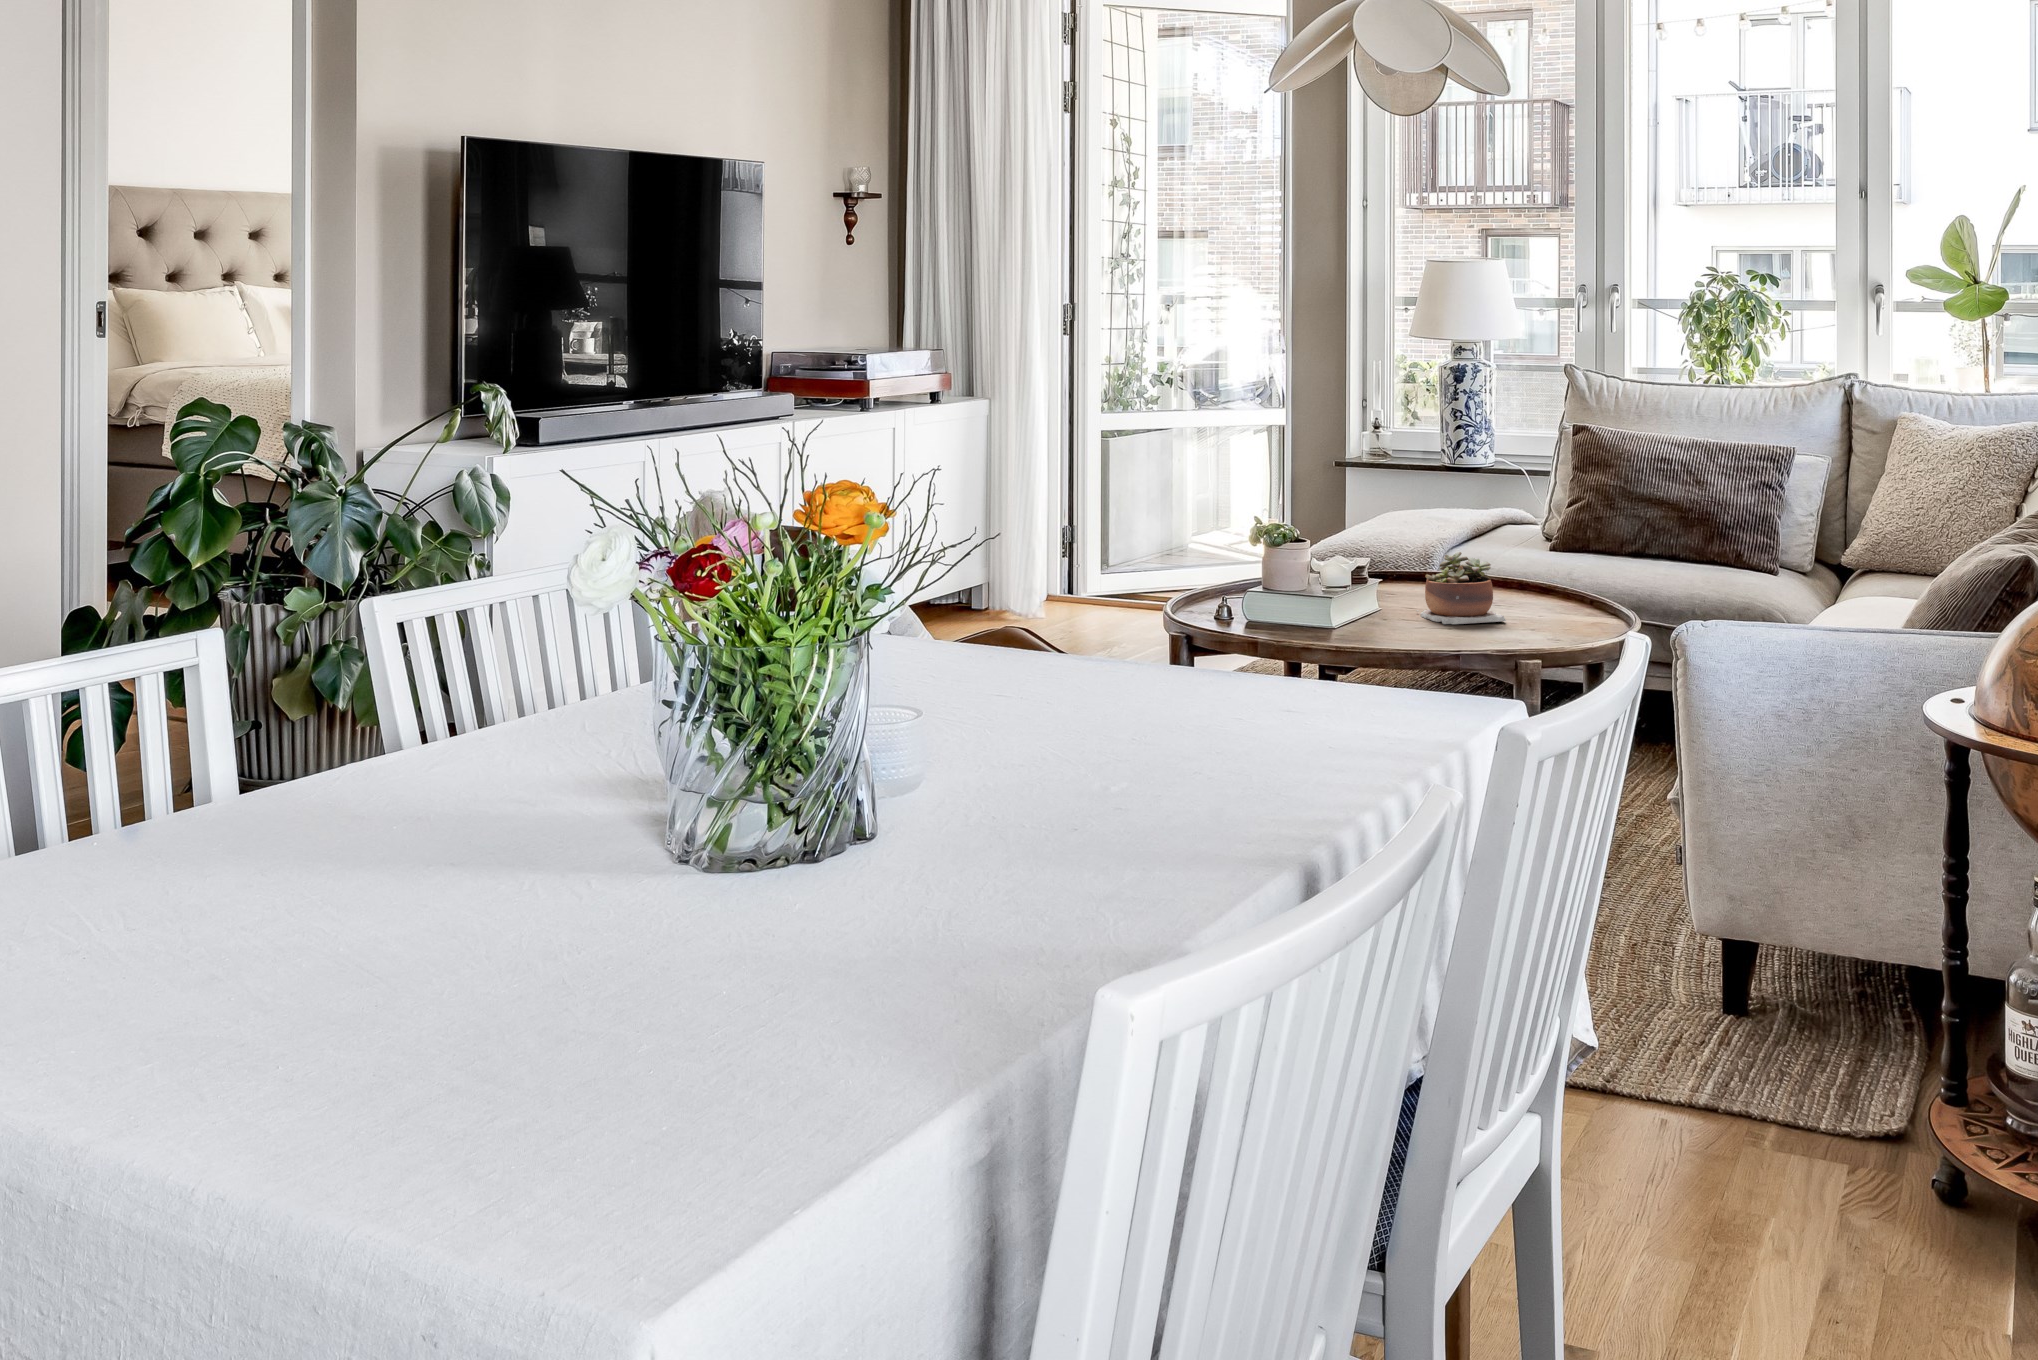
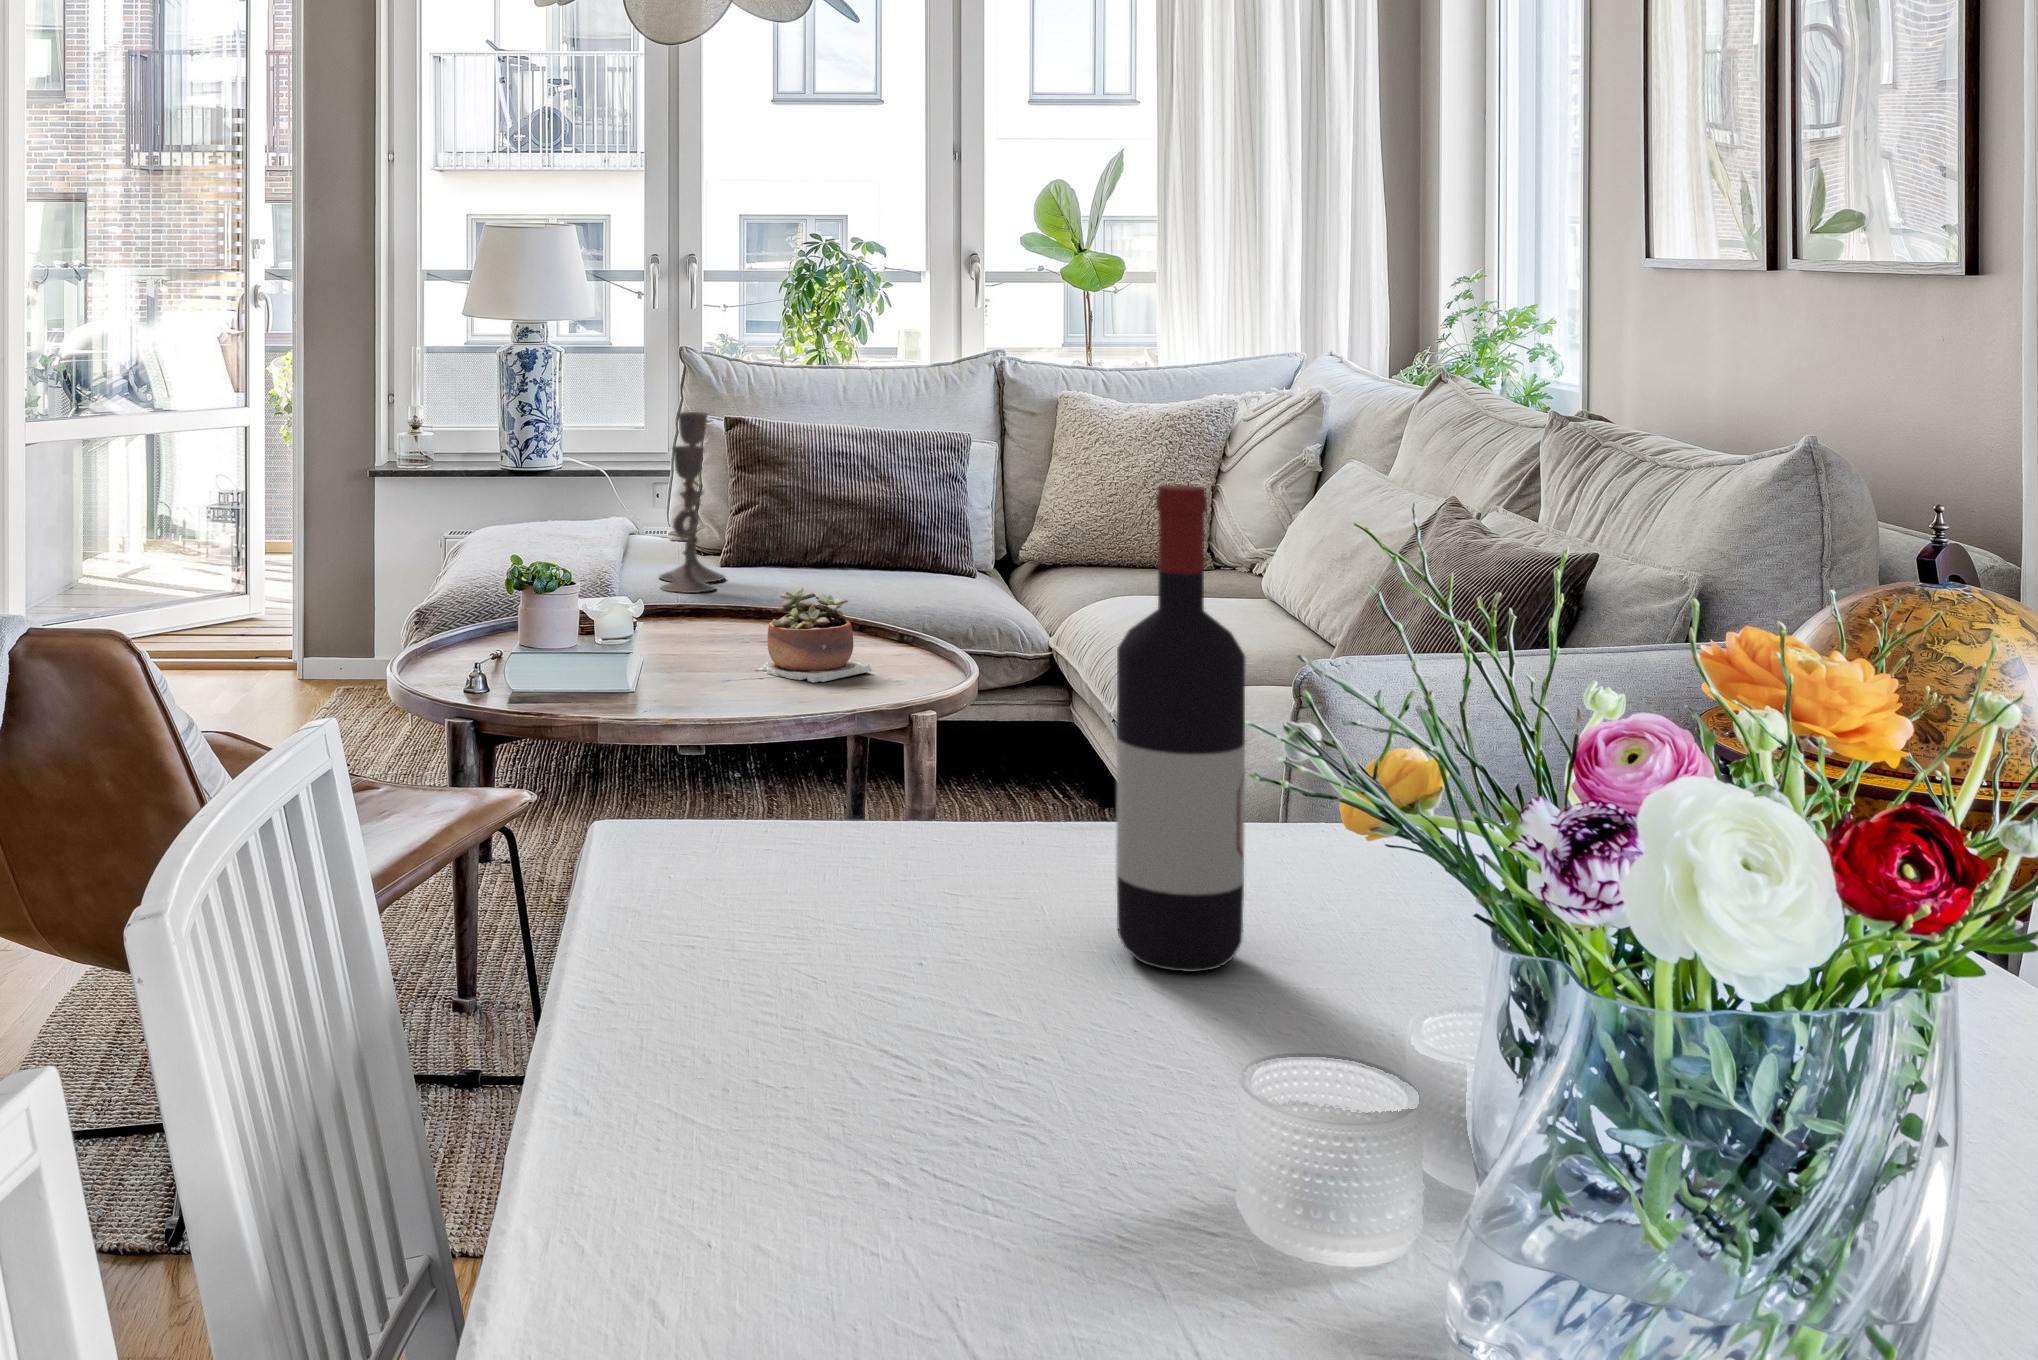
candlestick: none [1459,418,1529,565] -> present [659,412,725,593]
wine bottle: none [995,429,1064,695] -> present [1116,485,1245,972]

